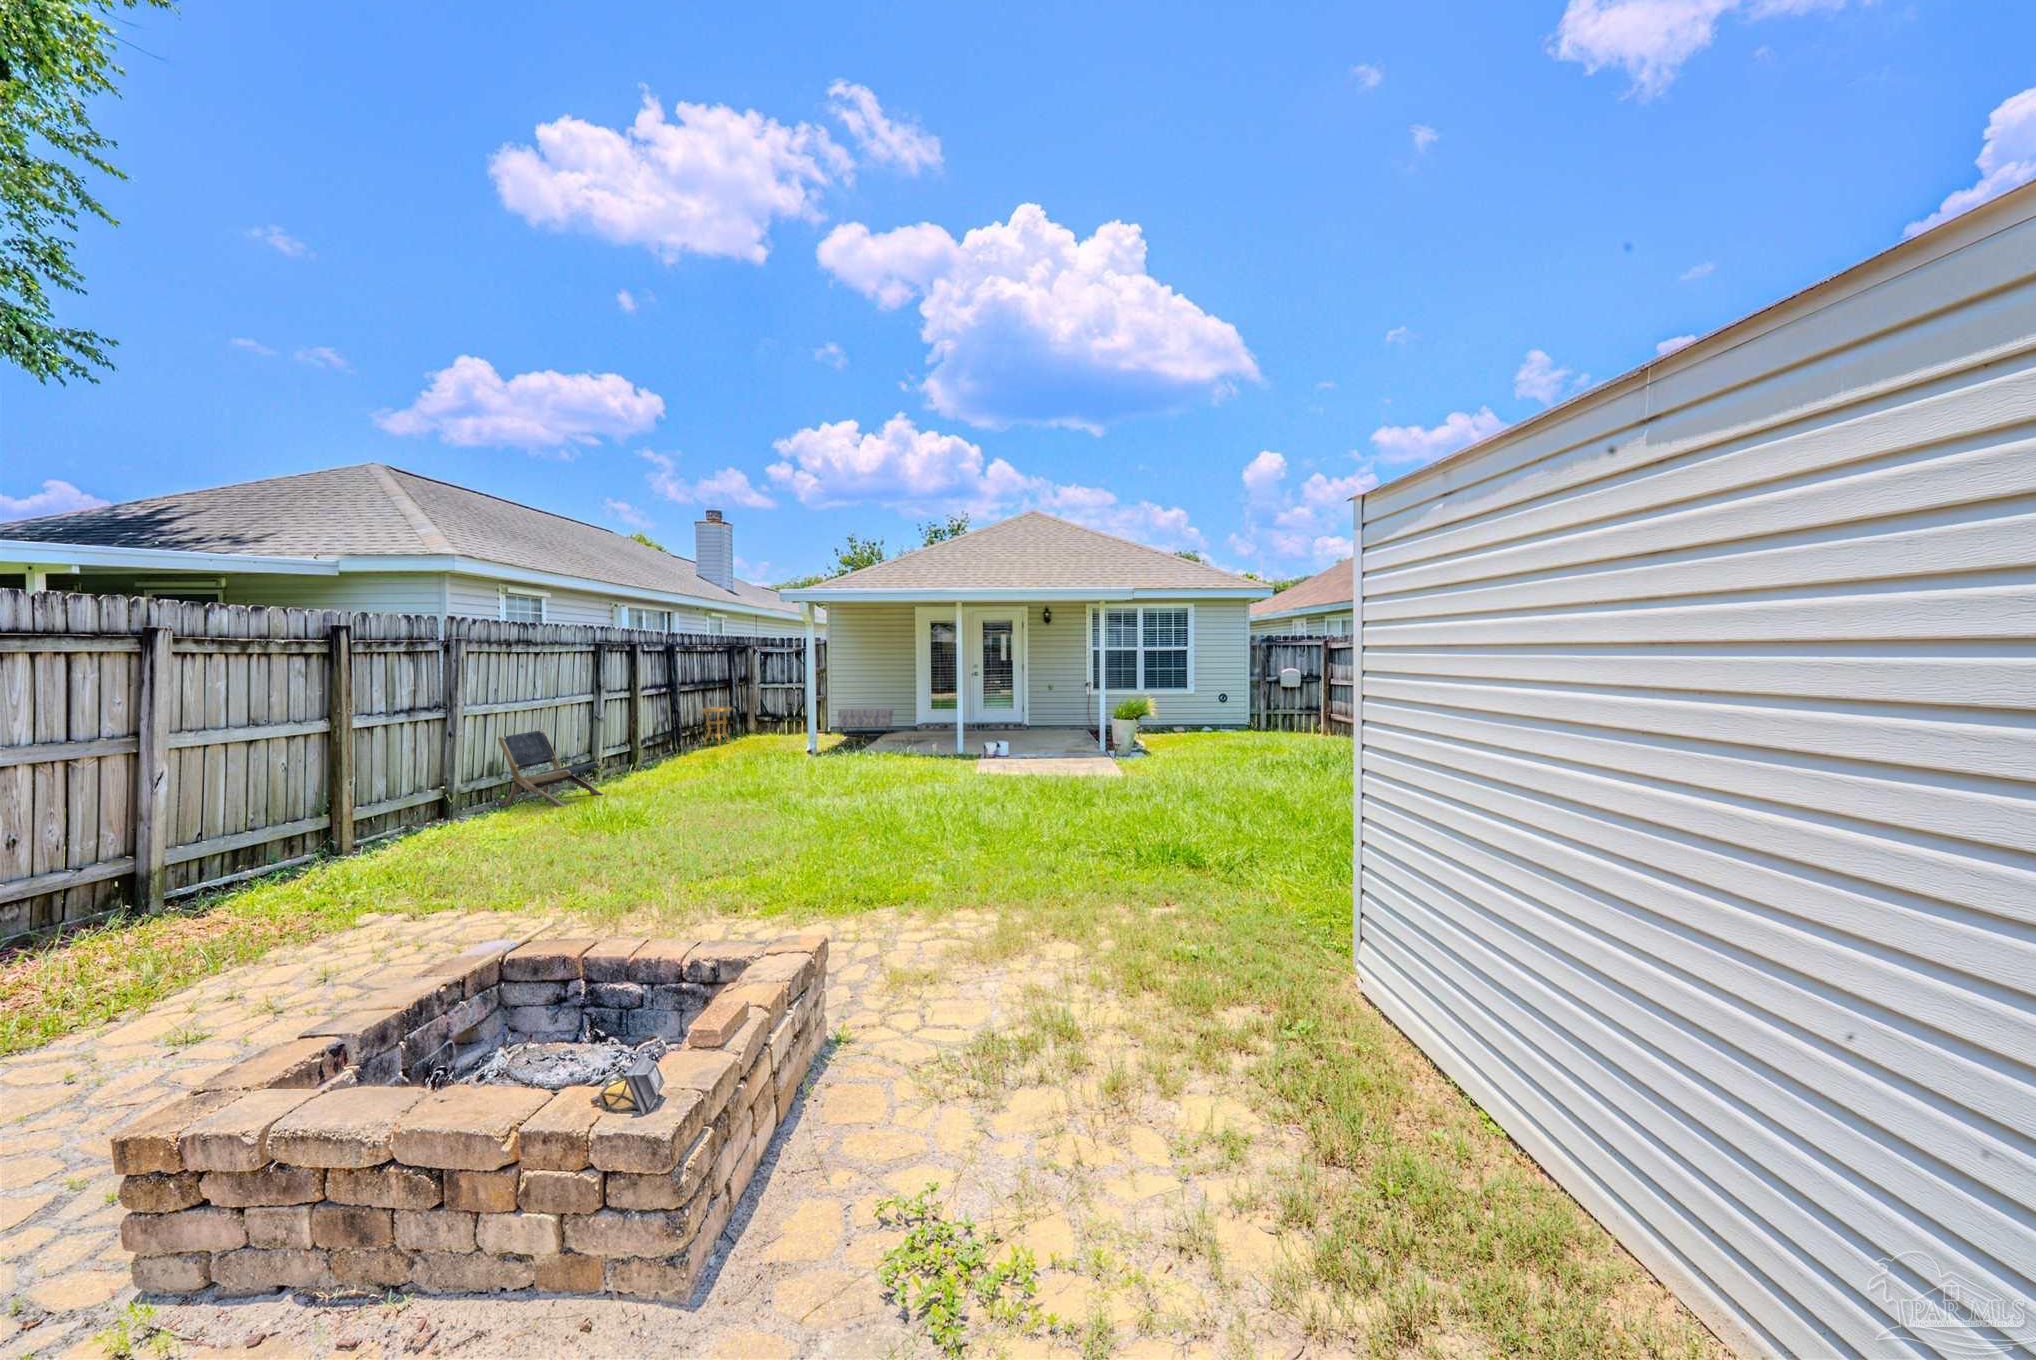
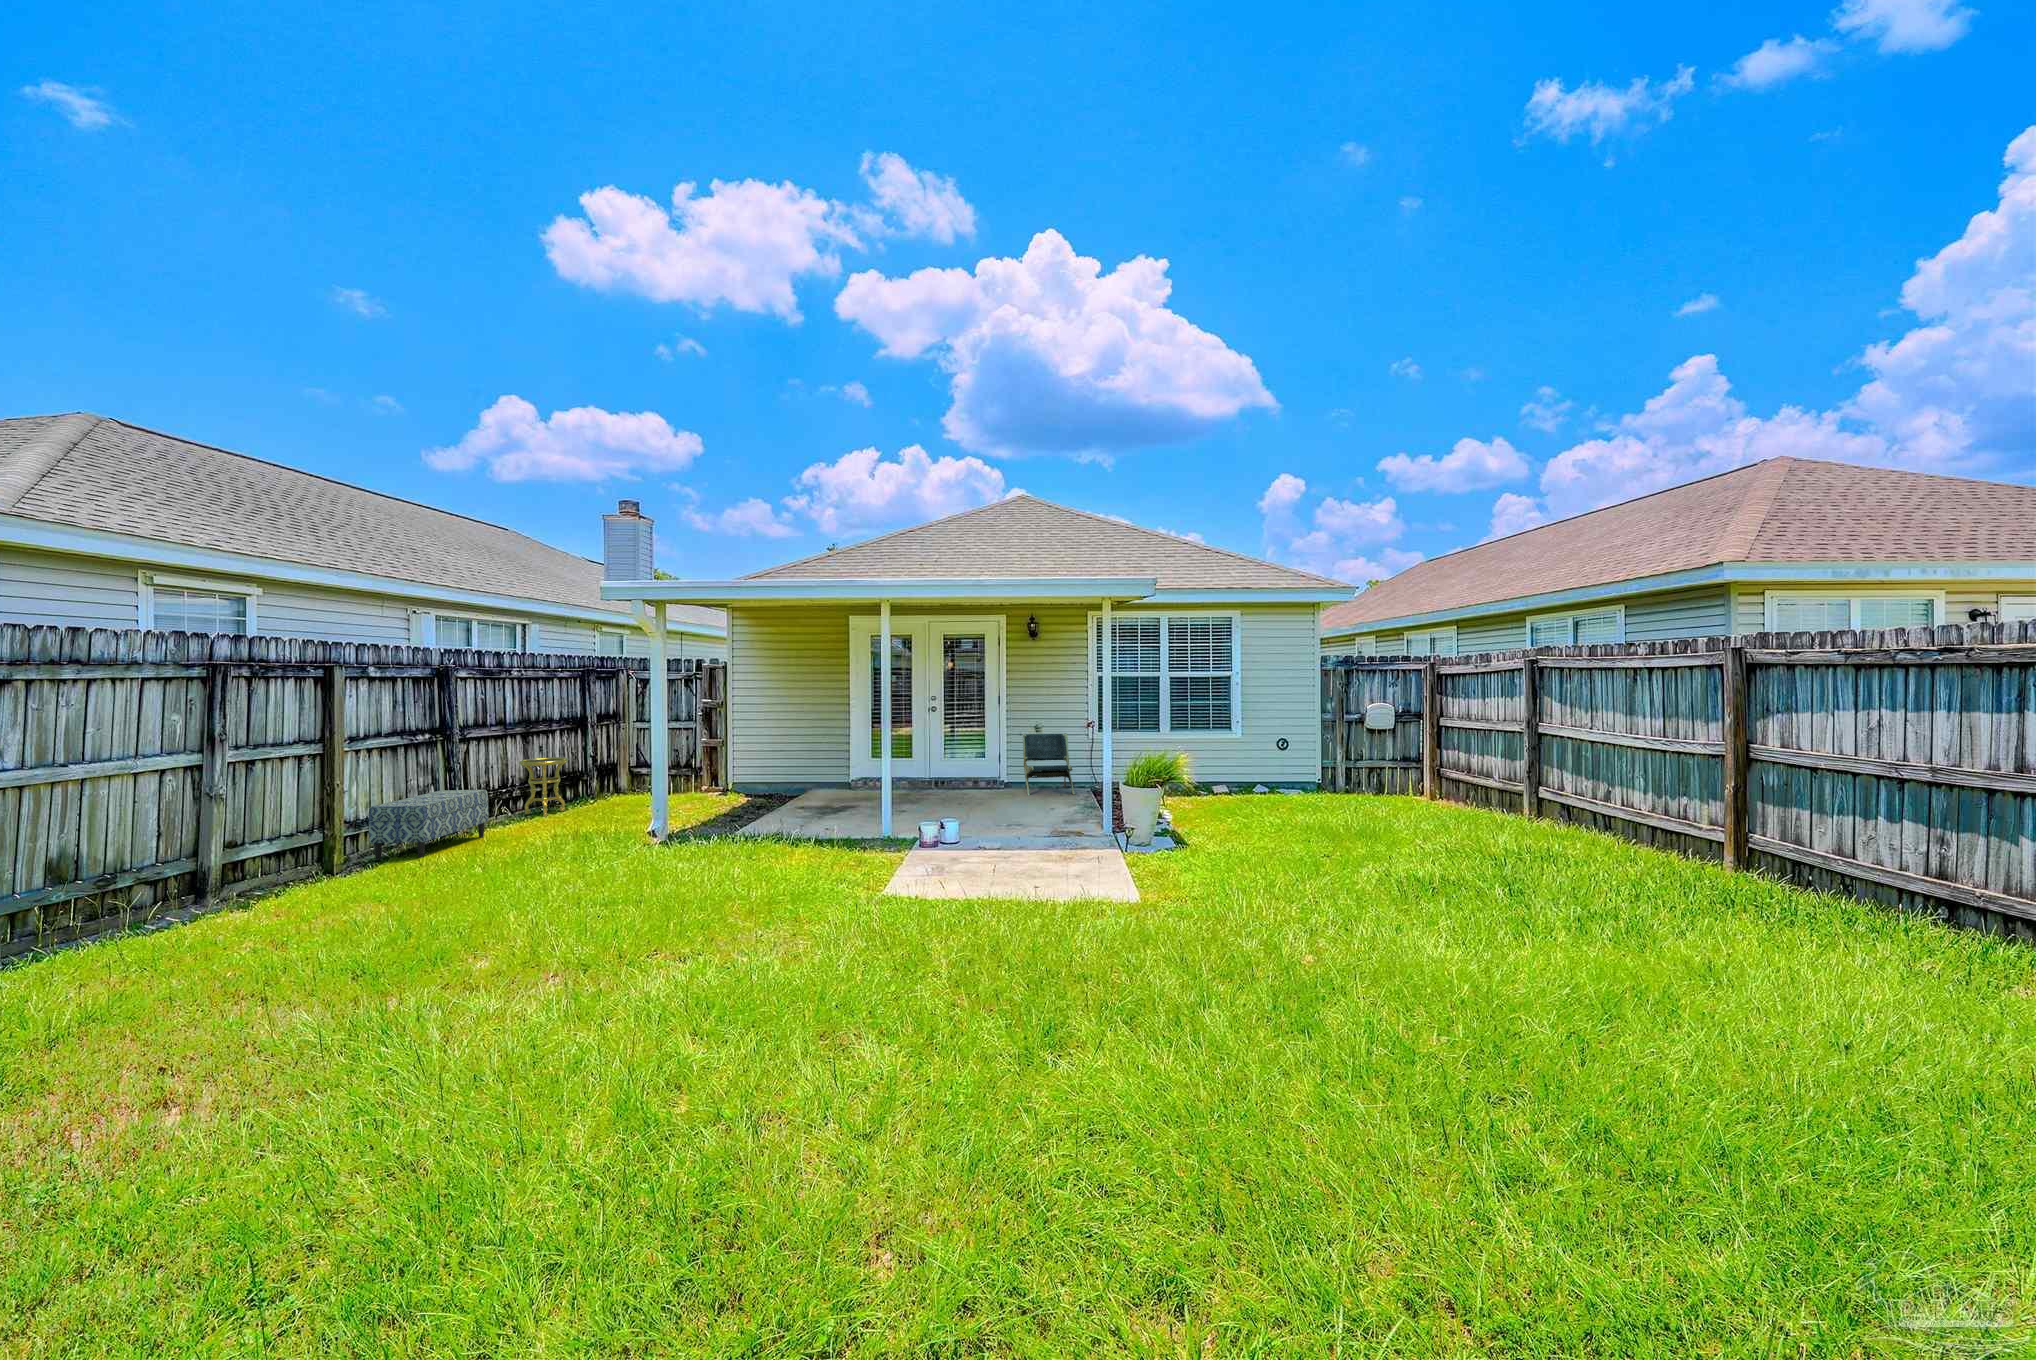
bench: present [838,708,895,733] -> present [369,790,488,859]
lounge chair: present [498,729,603,806] -> present [1023,733,1075,795]

